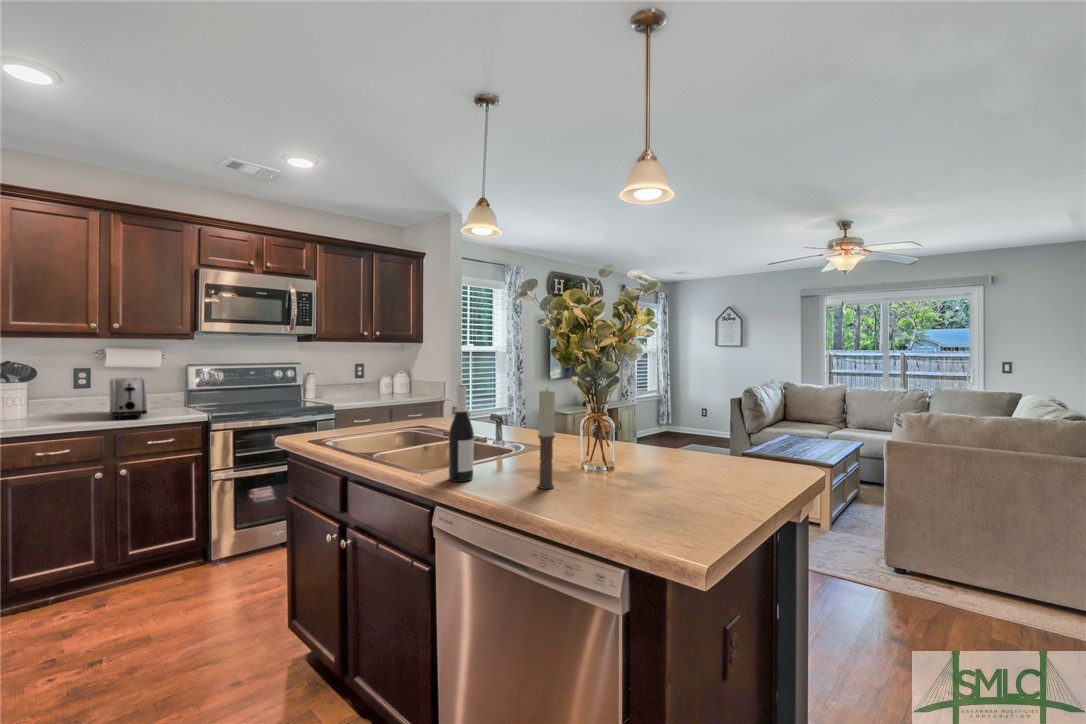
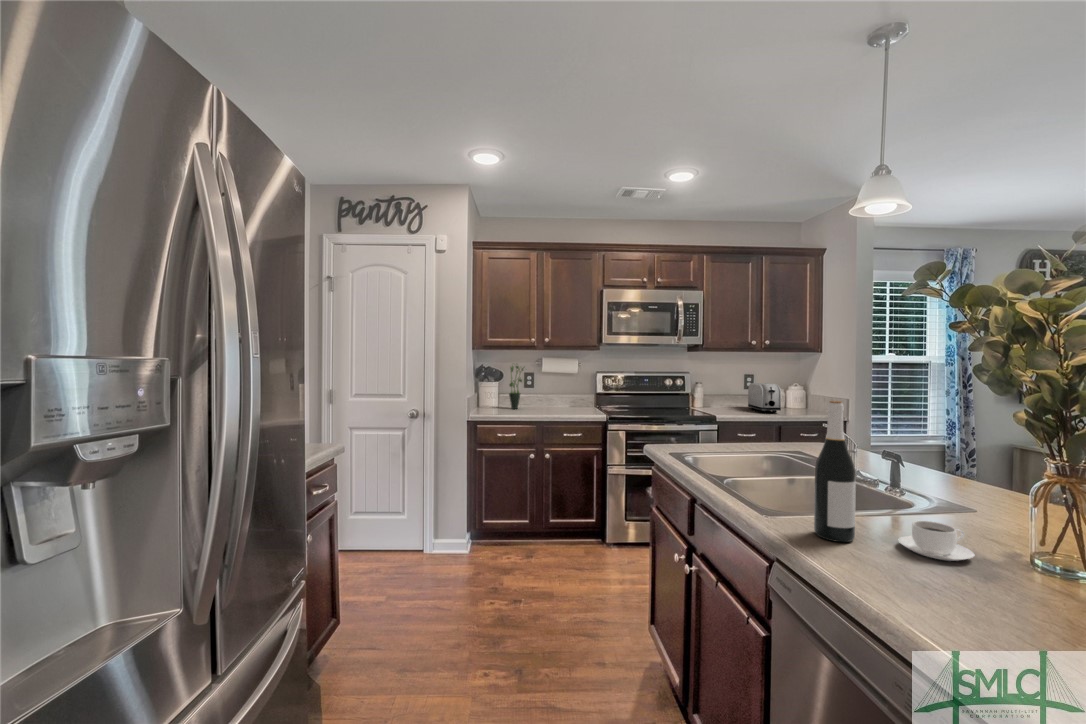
potted plant: none [45,356,80,419] -> present [509,366,527,409]
toaster: present [109,378,147,419] -> present [748,383,781,413]
candle: present [538,390,555,489] -> none [982,415,1024,599]
coffee cup: none [497,457,533,479] -> present [899,521,974,561]

